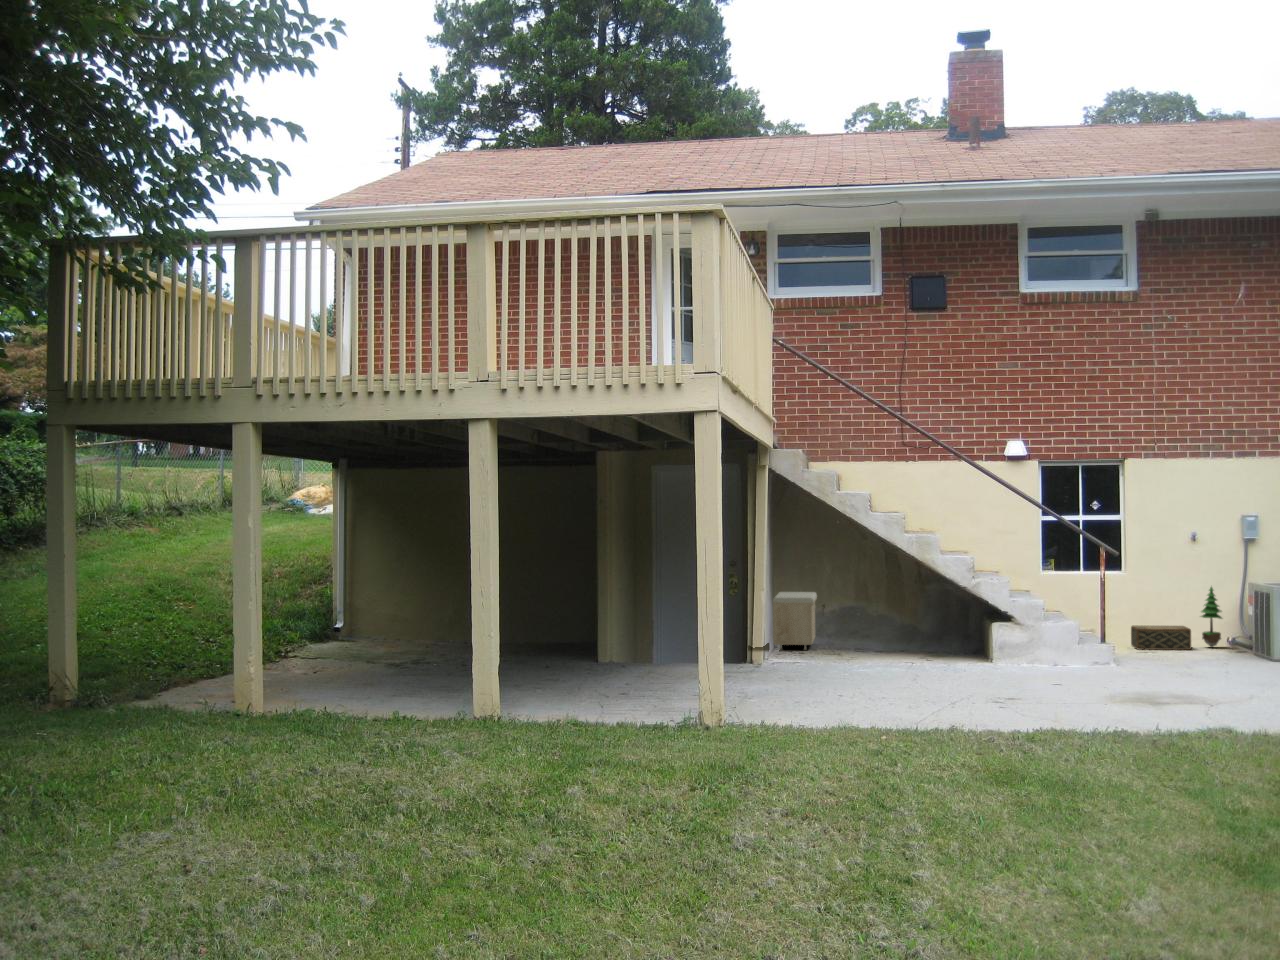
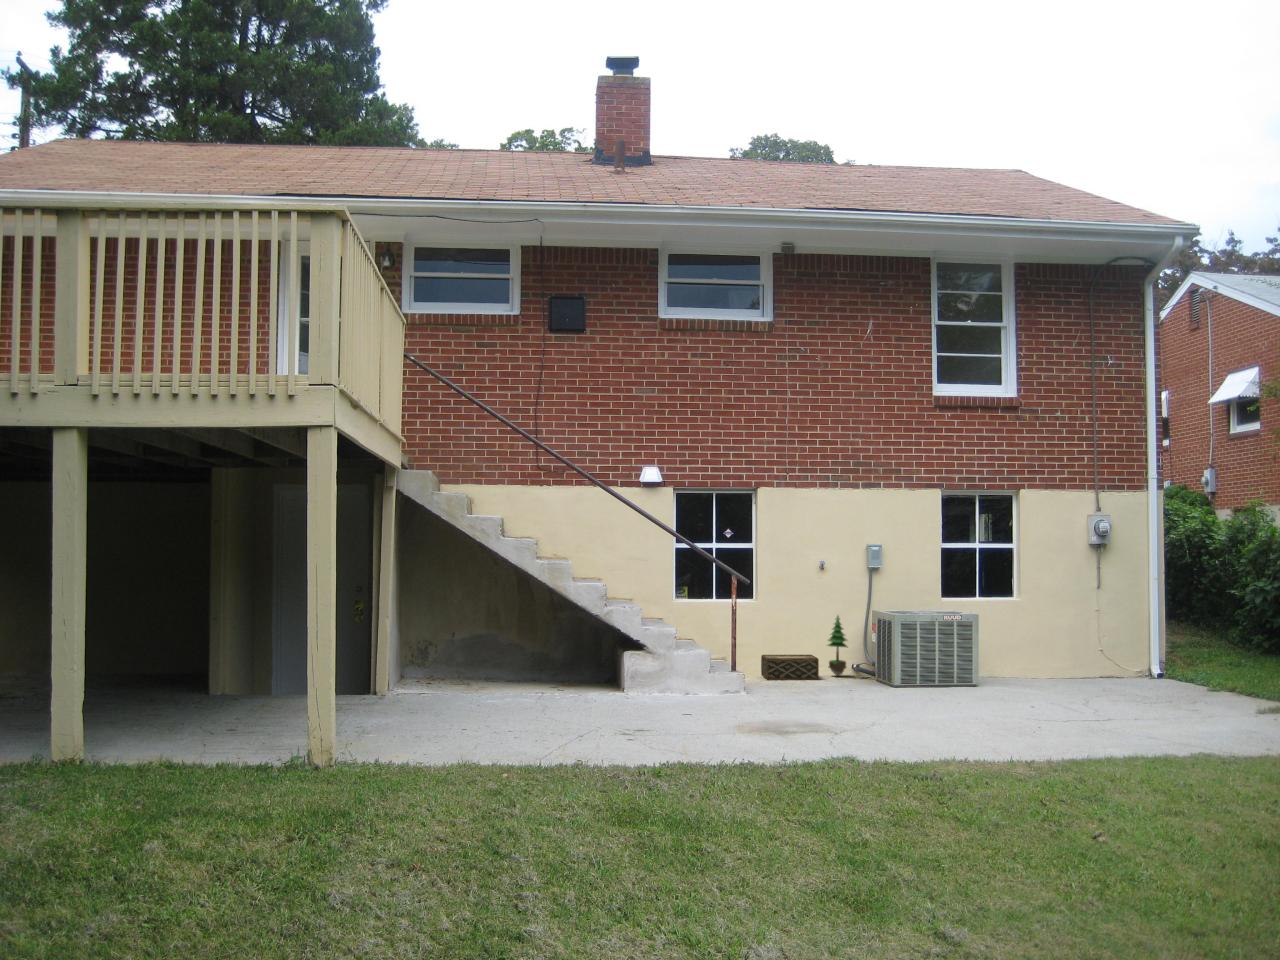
storage bench: present [773,592,817,650] -> none [392,621,446,685]

